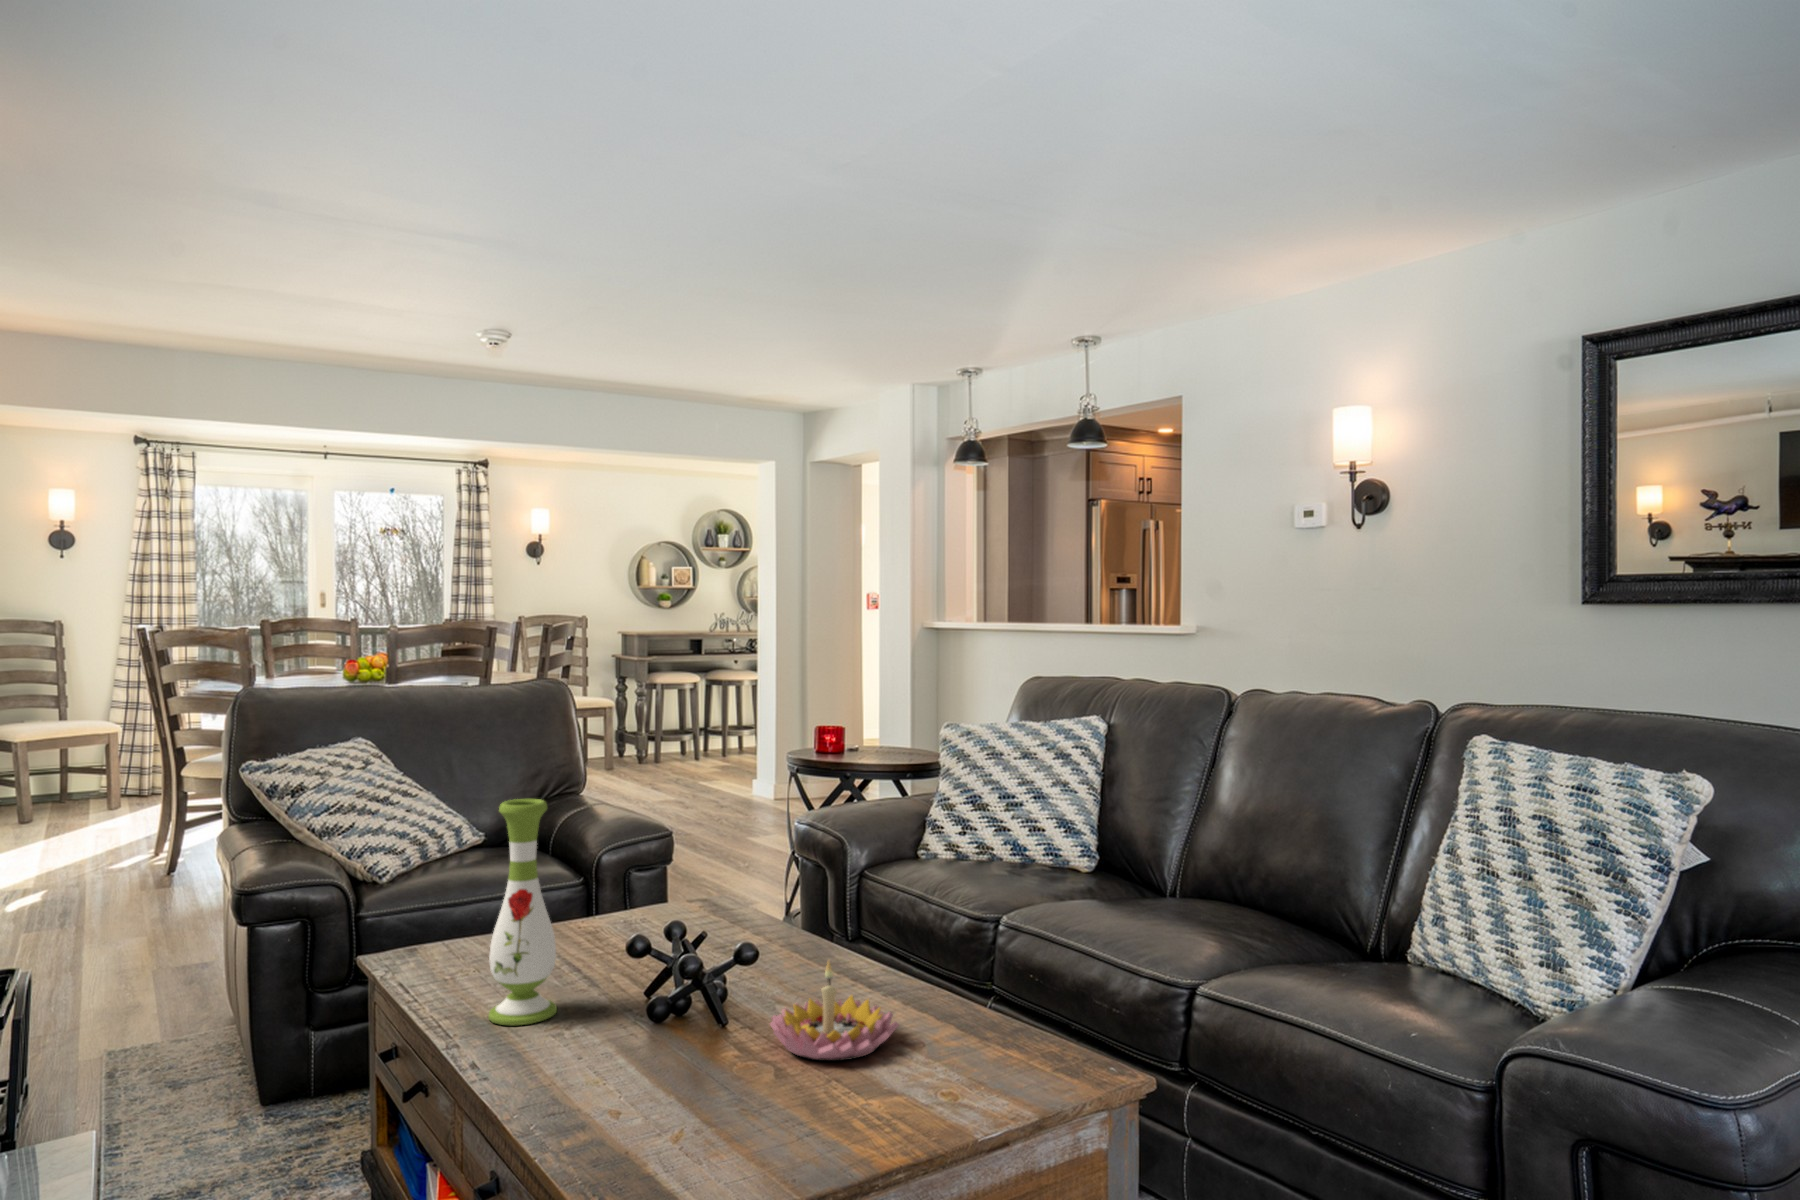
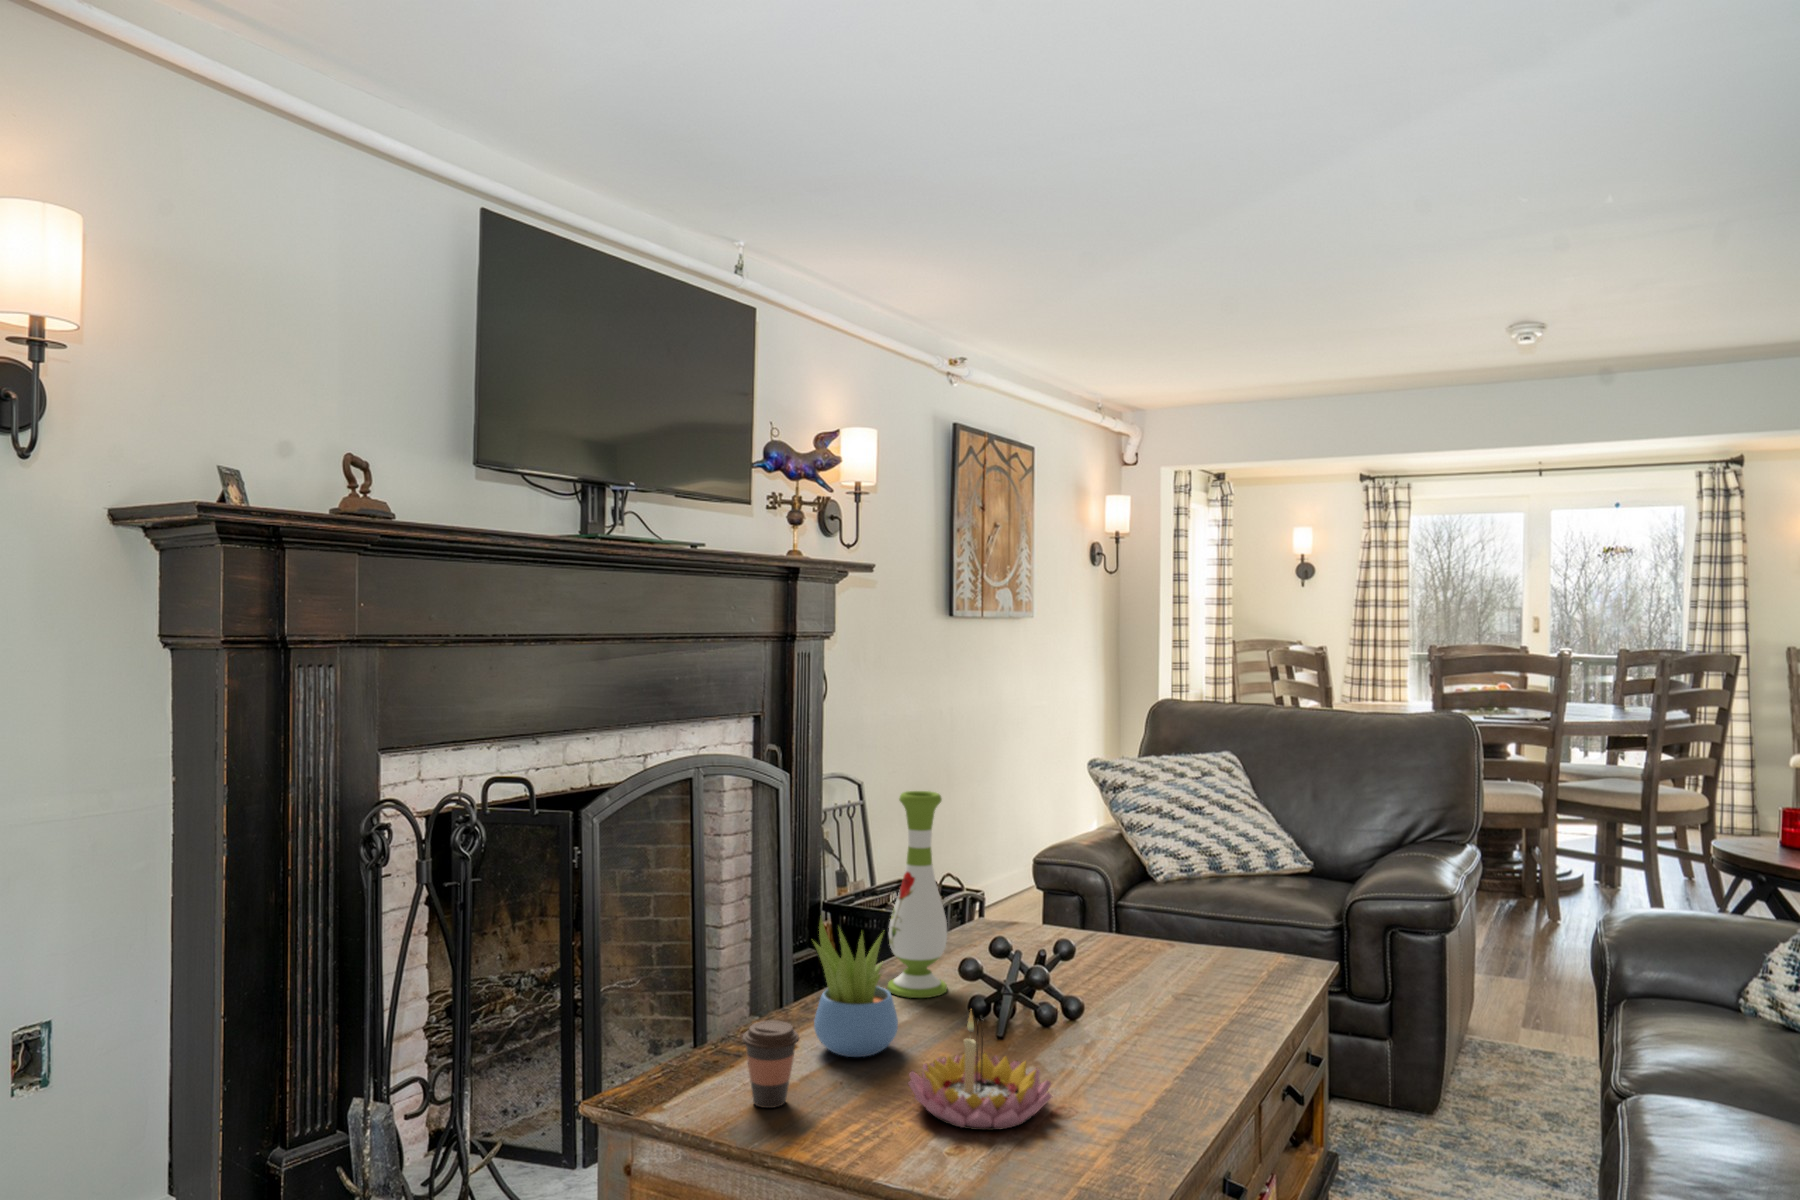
succulent plant: none [599,933,689,1073] -> present [813,918,898,1057]
coffee cup: none [693,1034,753,1126] -> present [742,1020,799,1108]

